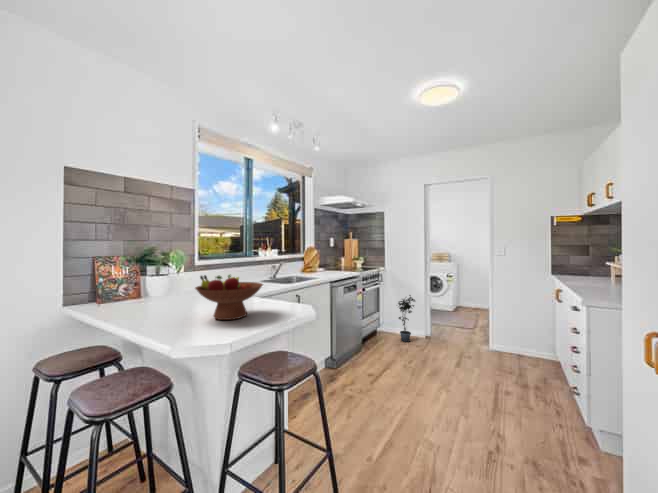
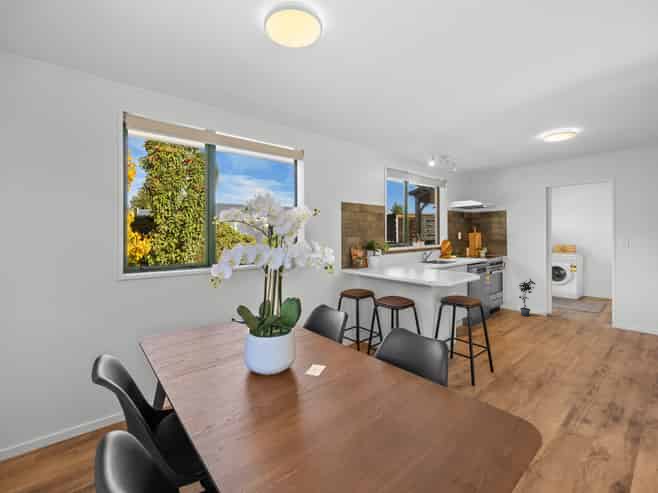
fruit bowl: present [195,275,263,320] -> none [413,254,446,275]

